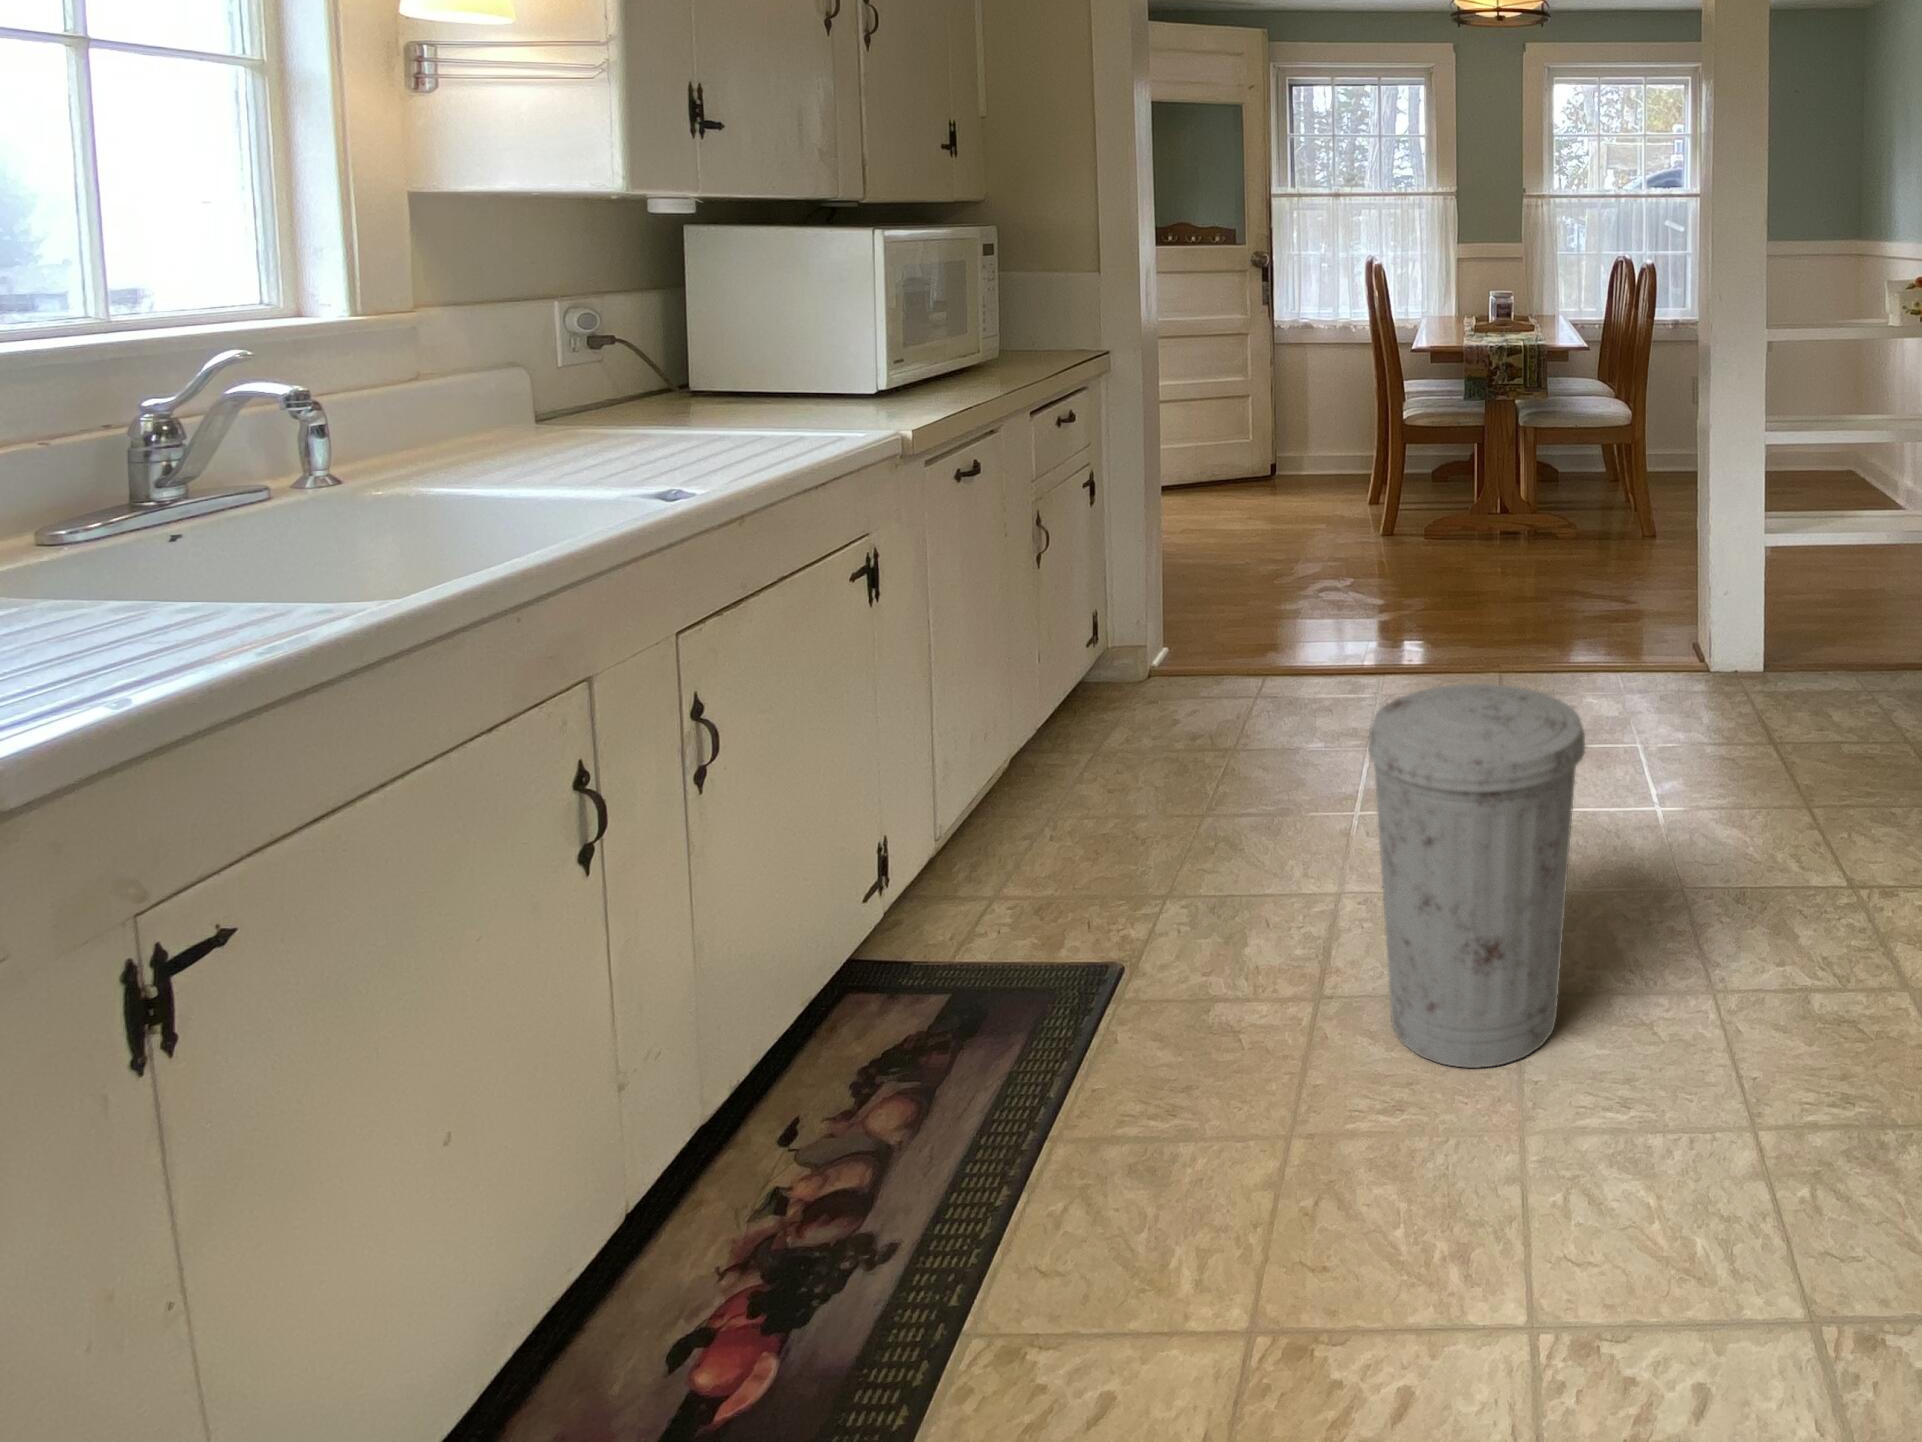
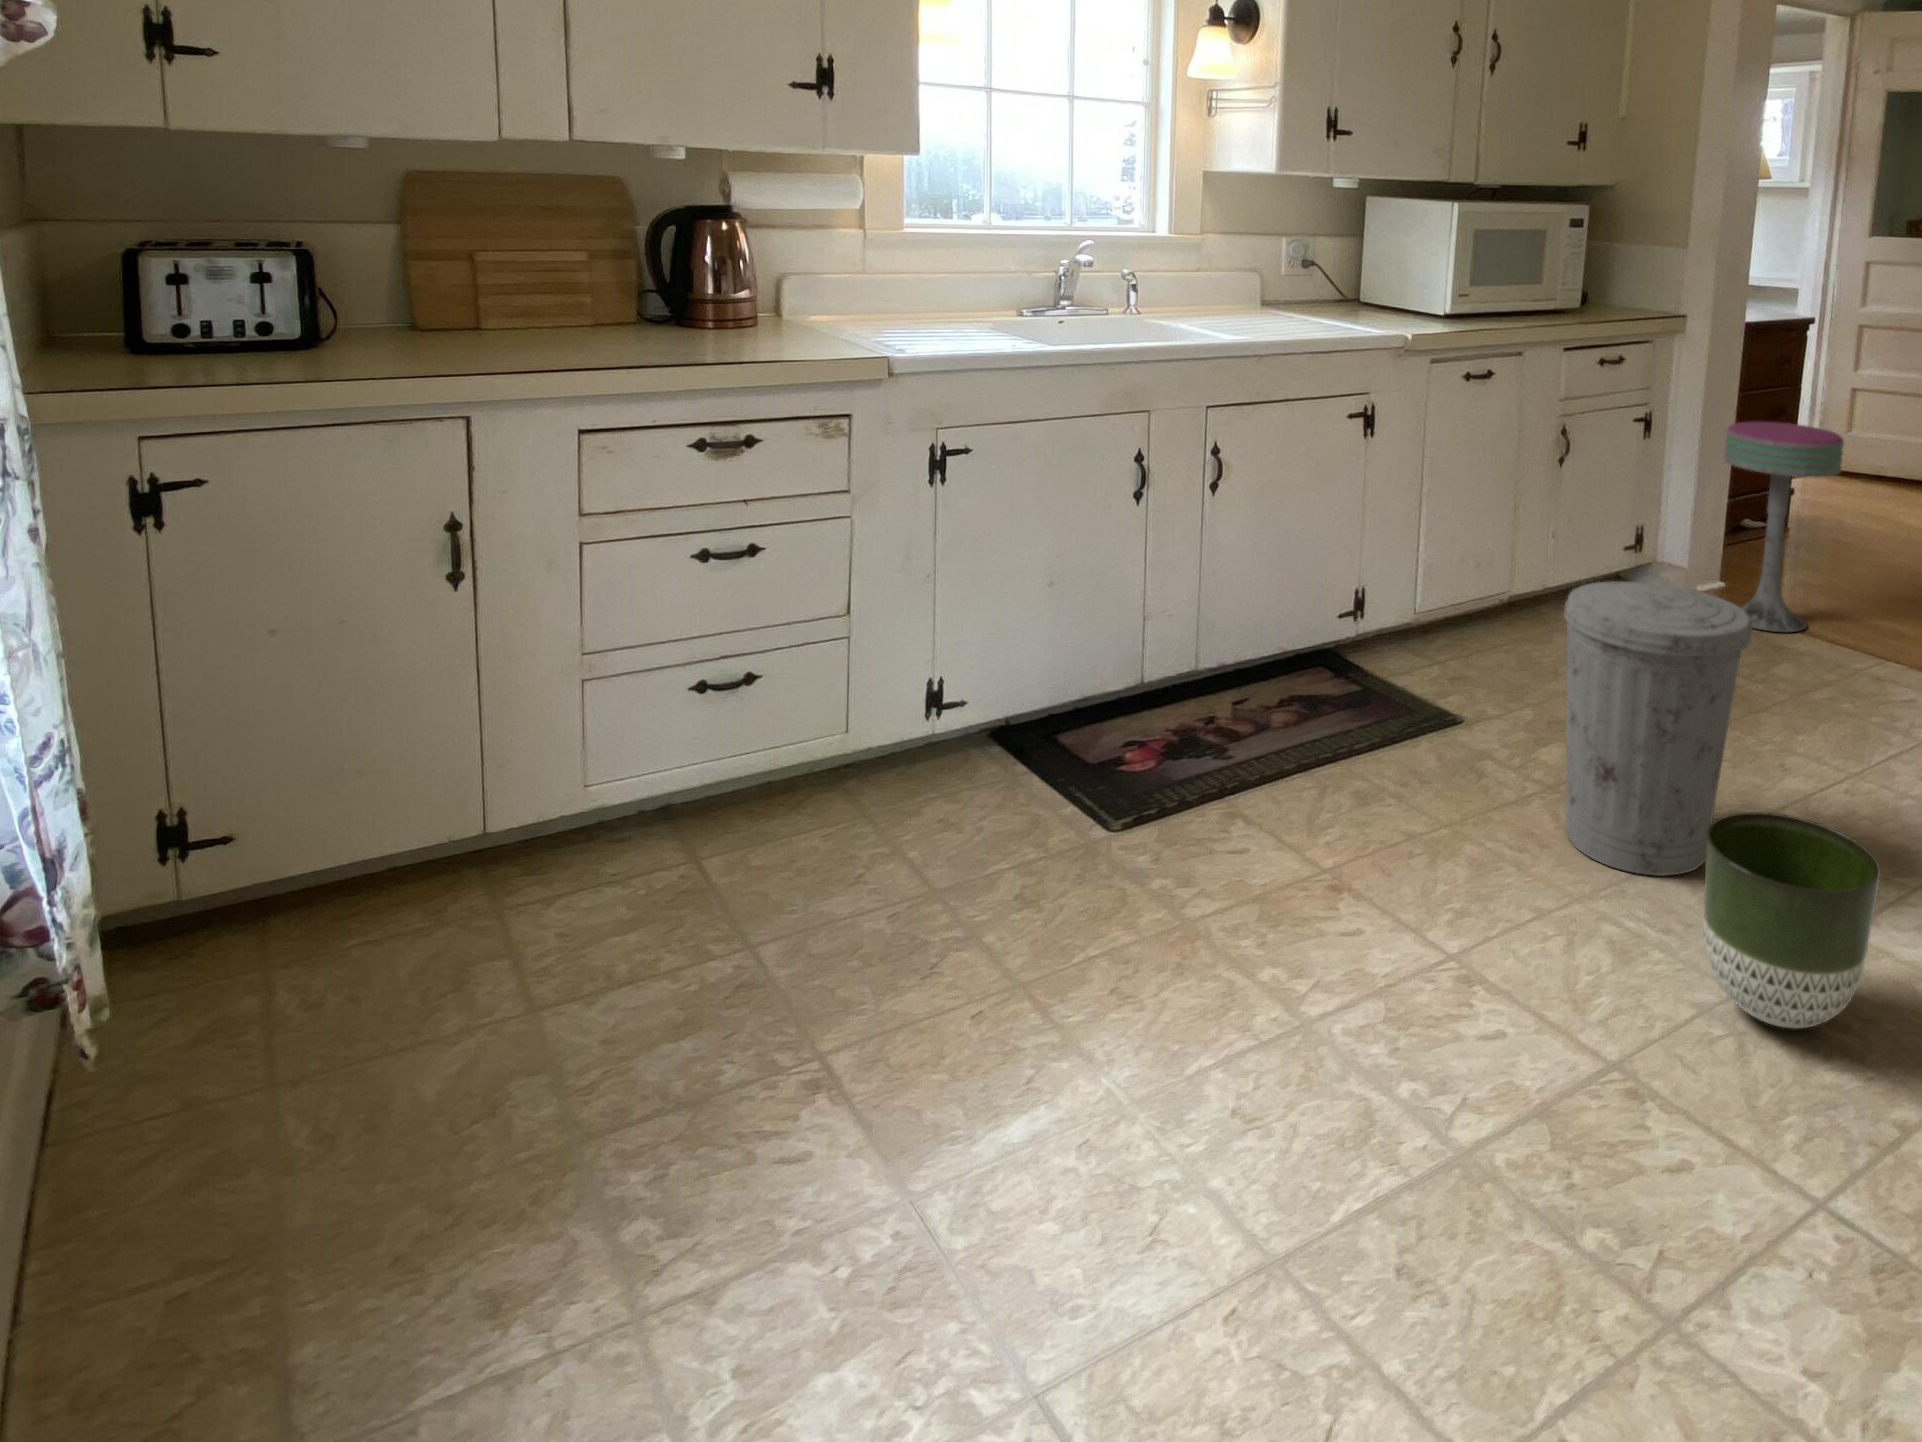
bar stool: none [1185,456,1306,690] -> present [1724,422,1844,632]
planter: none [1716,902,1898,1157] -> present [1703,812,1881,1029]

